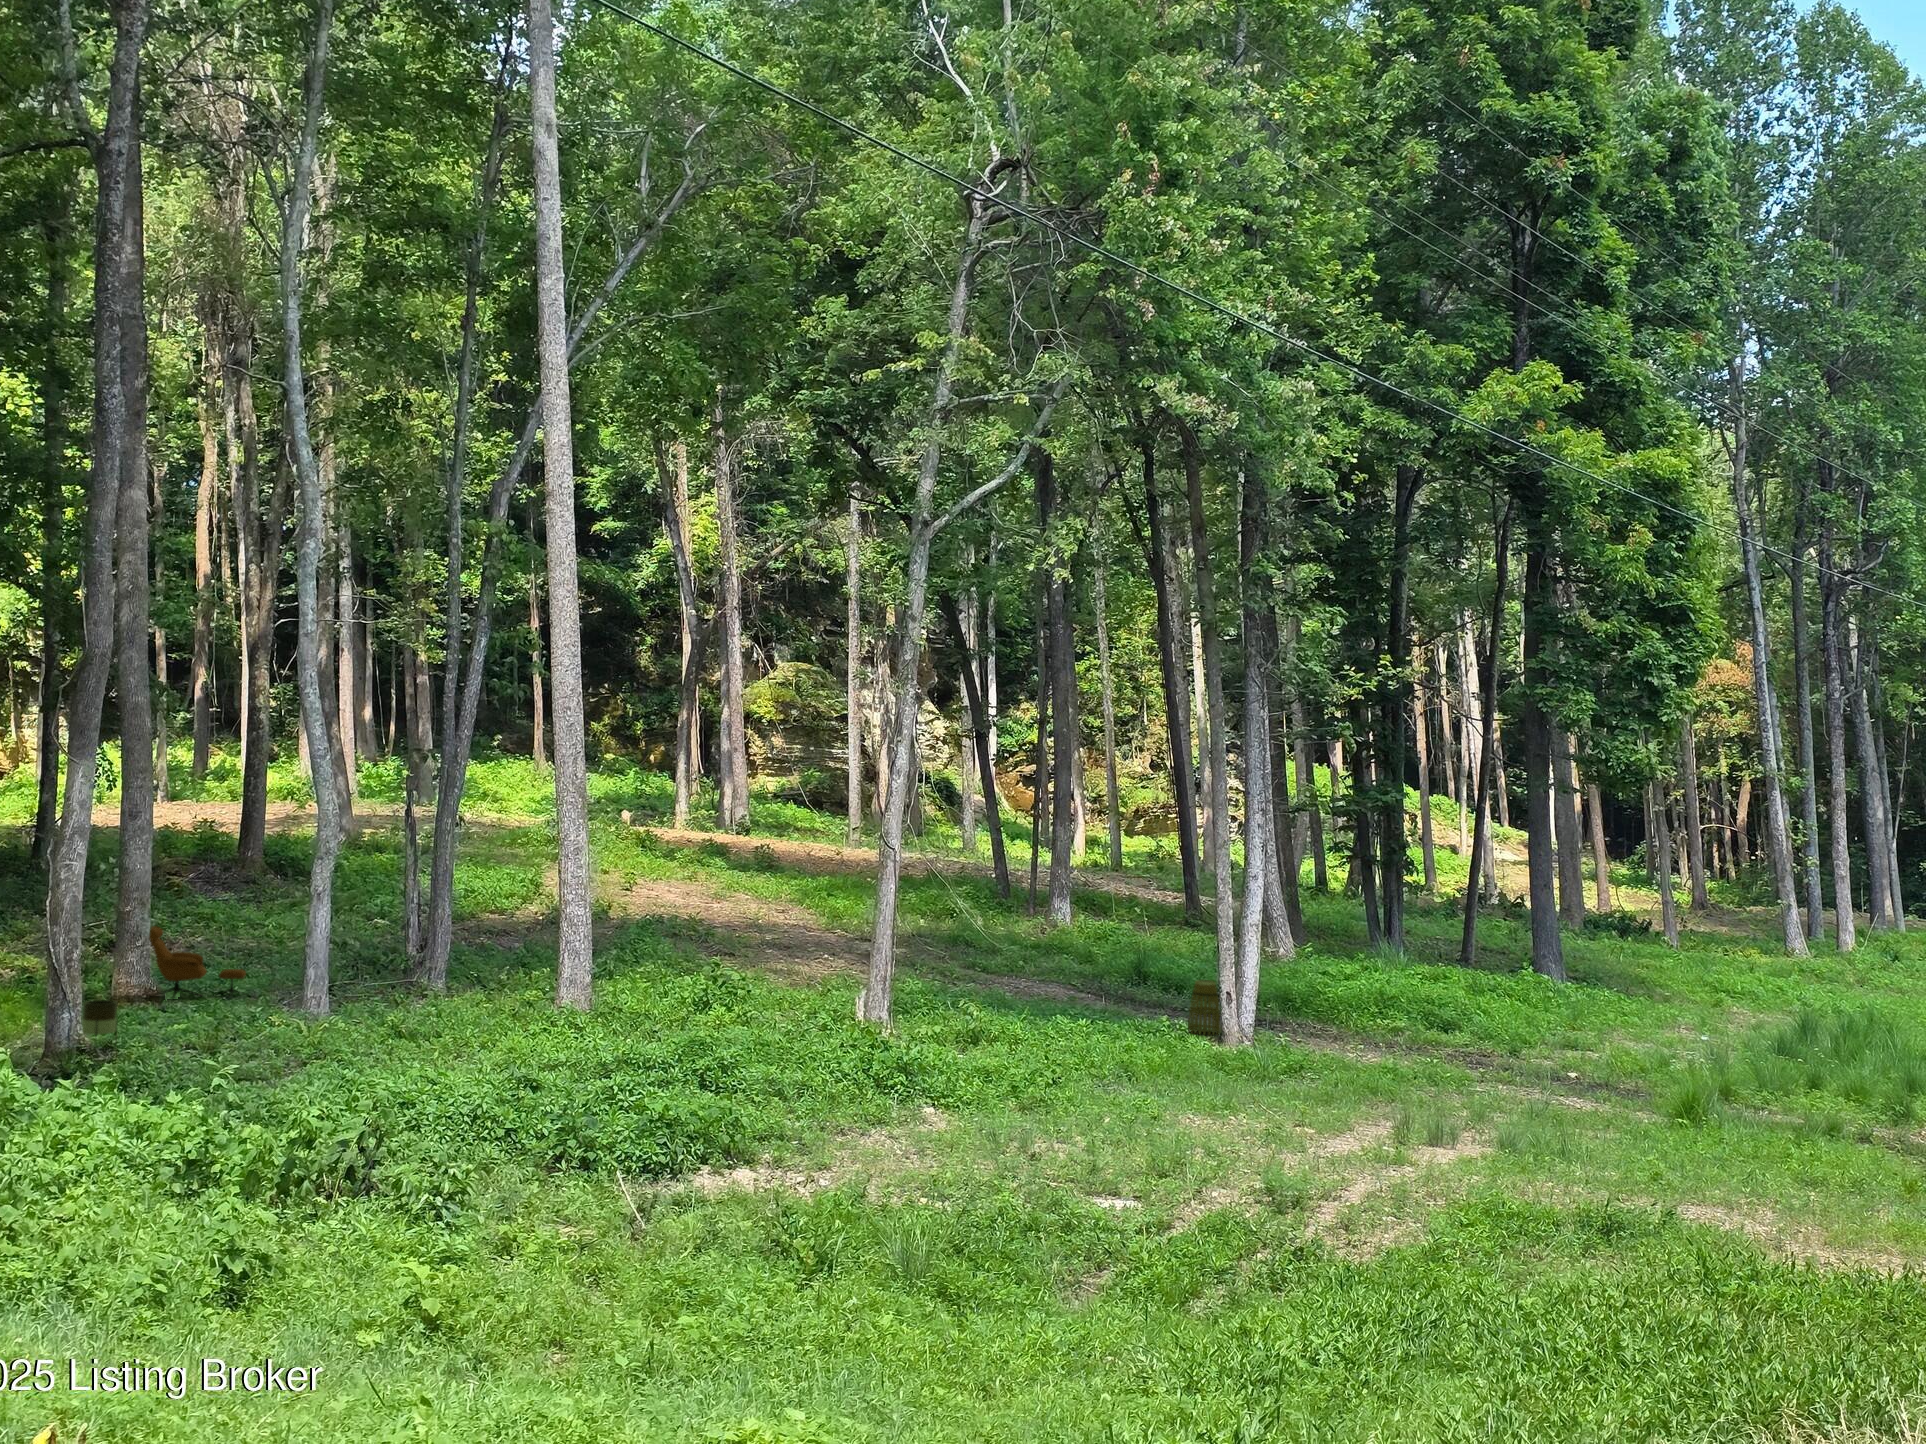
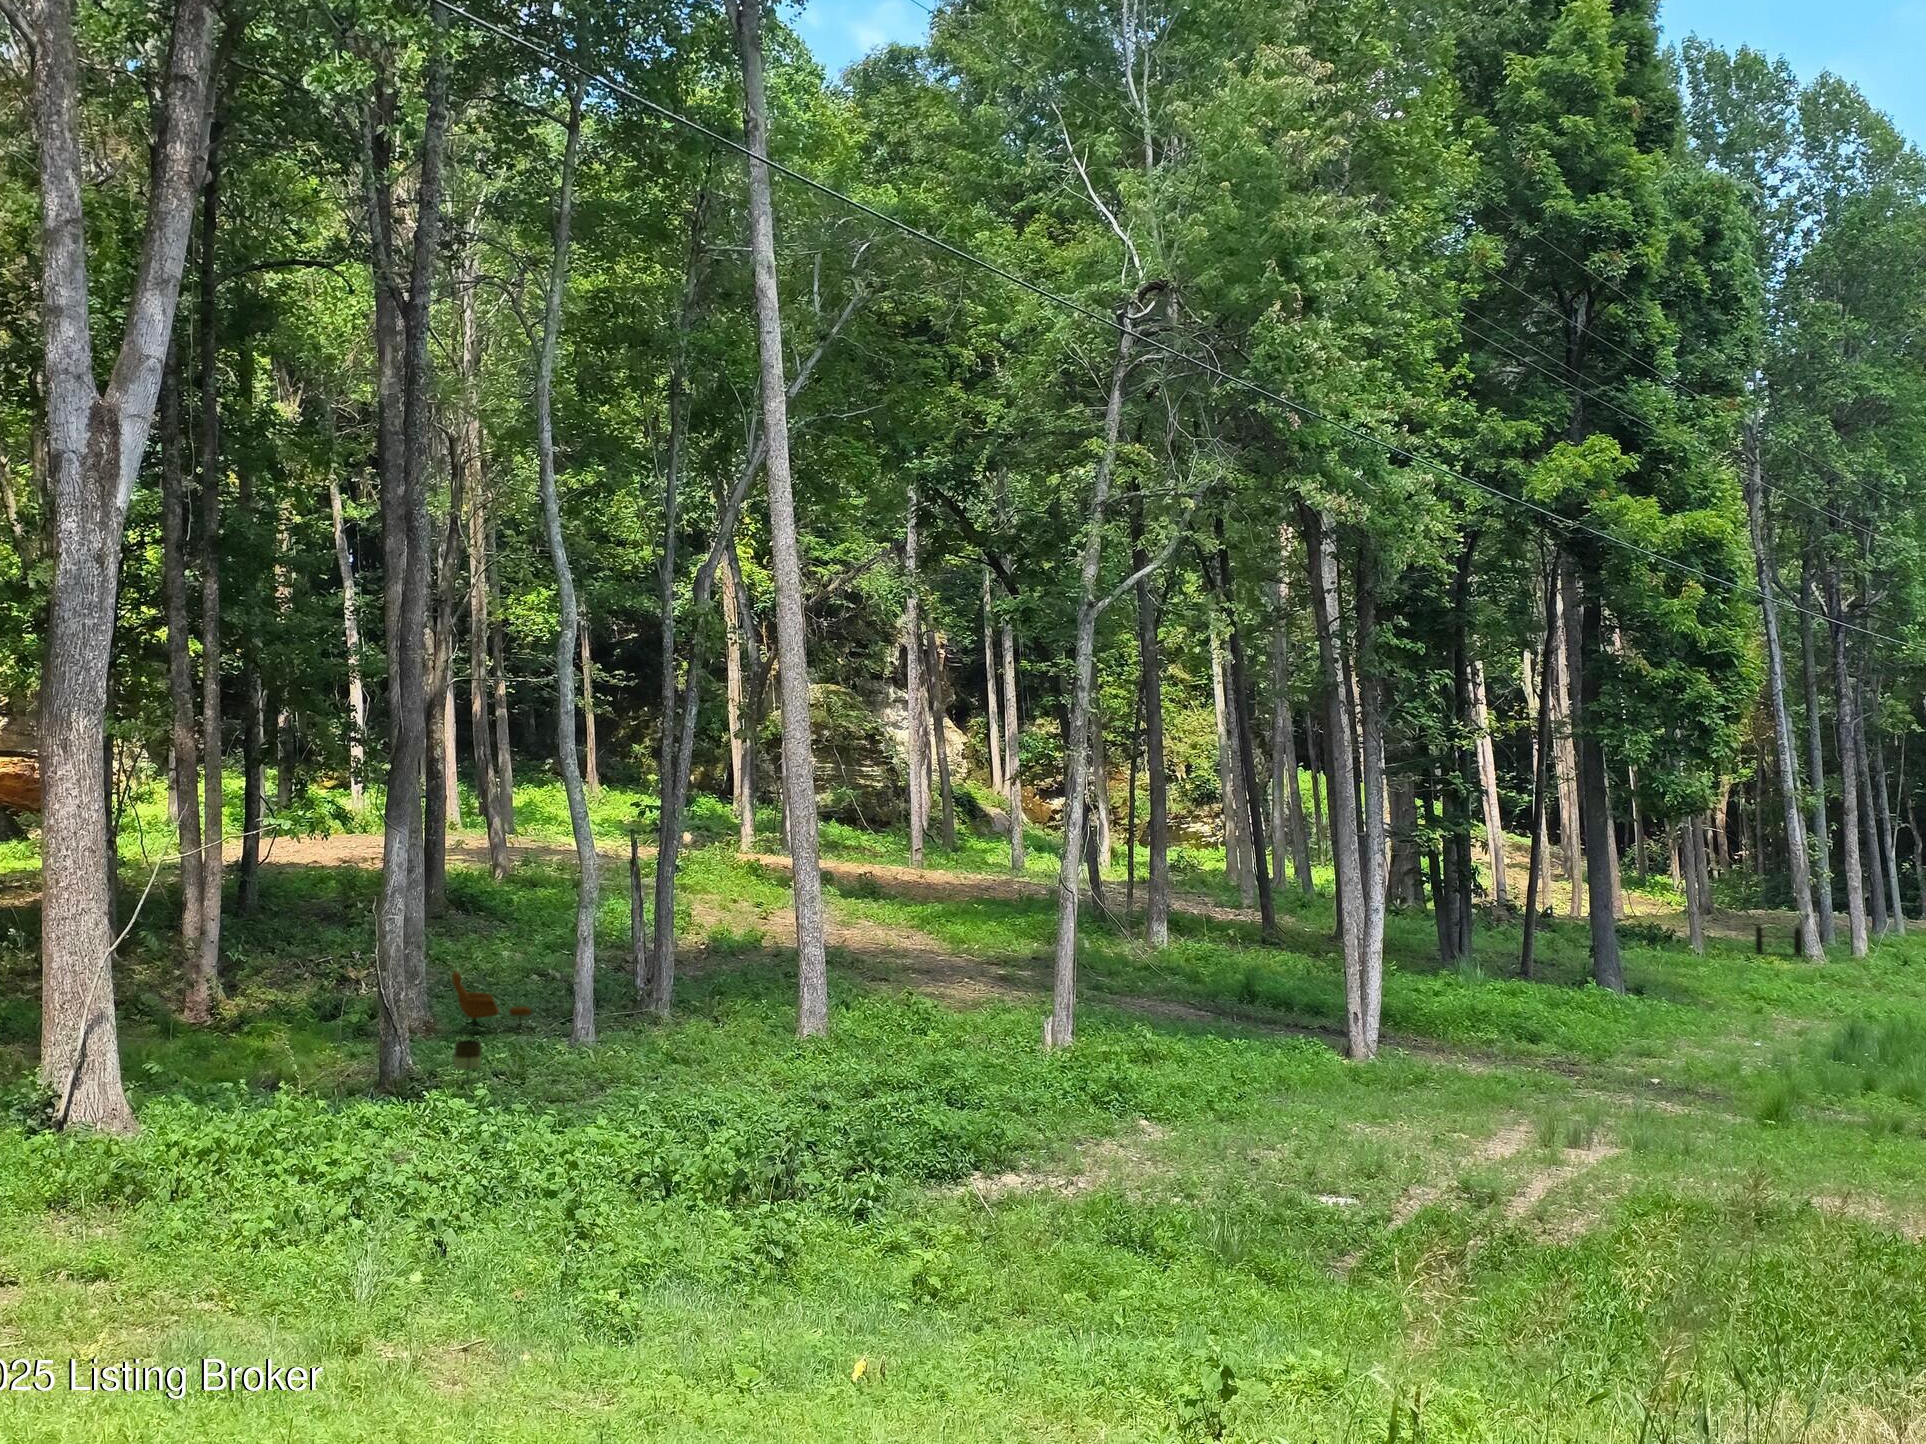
bench: none [1734,916,1783,950] -> present [1756,925,1802,956]
basket: present [1188,980,1221,1034] -> none [1321,1002,1350,1051]

